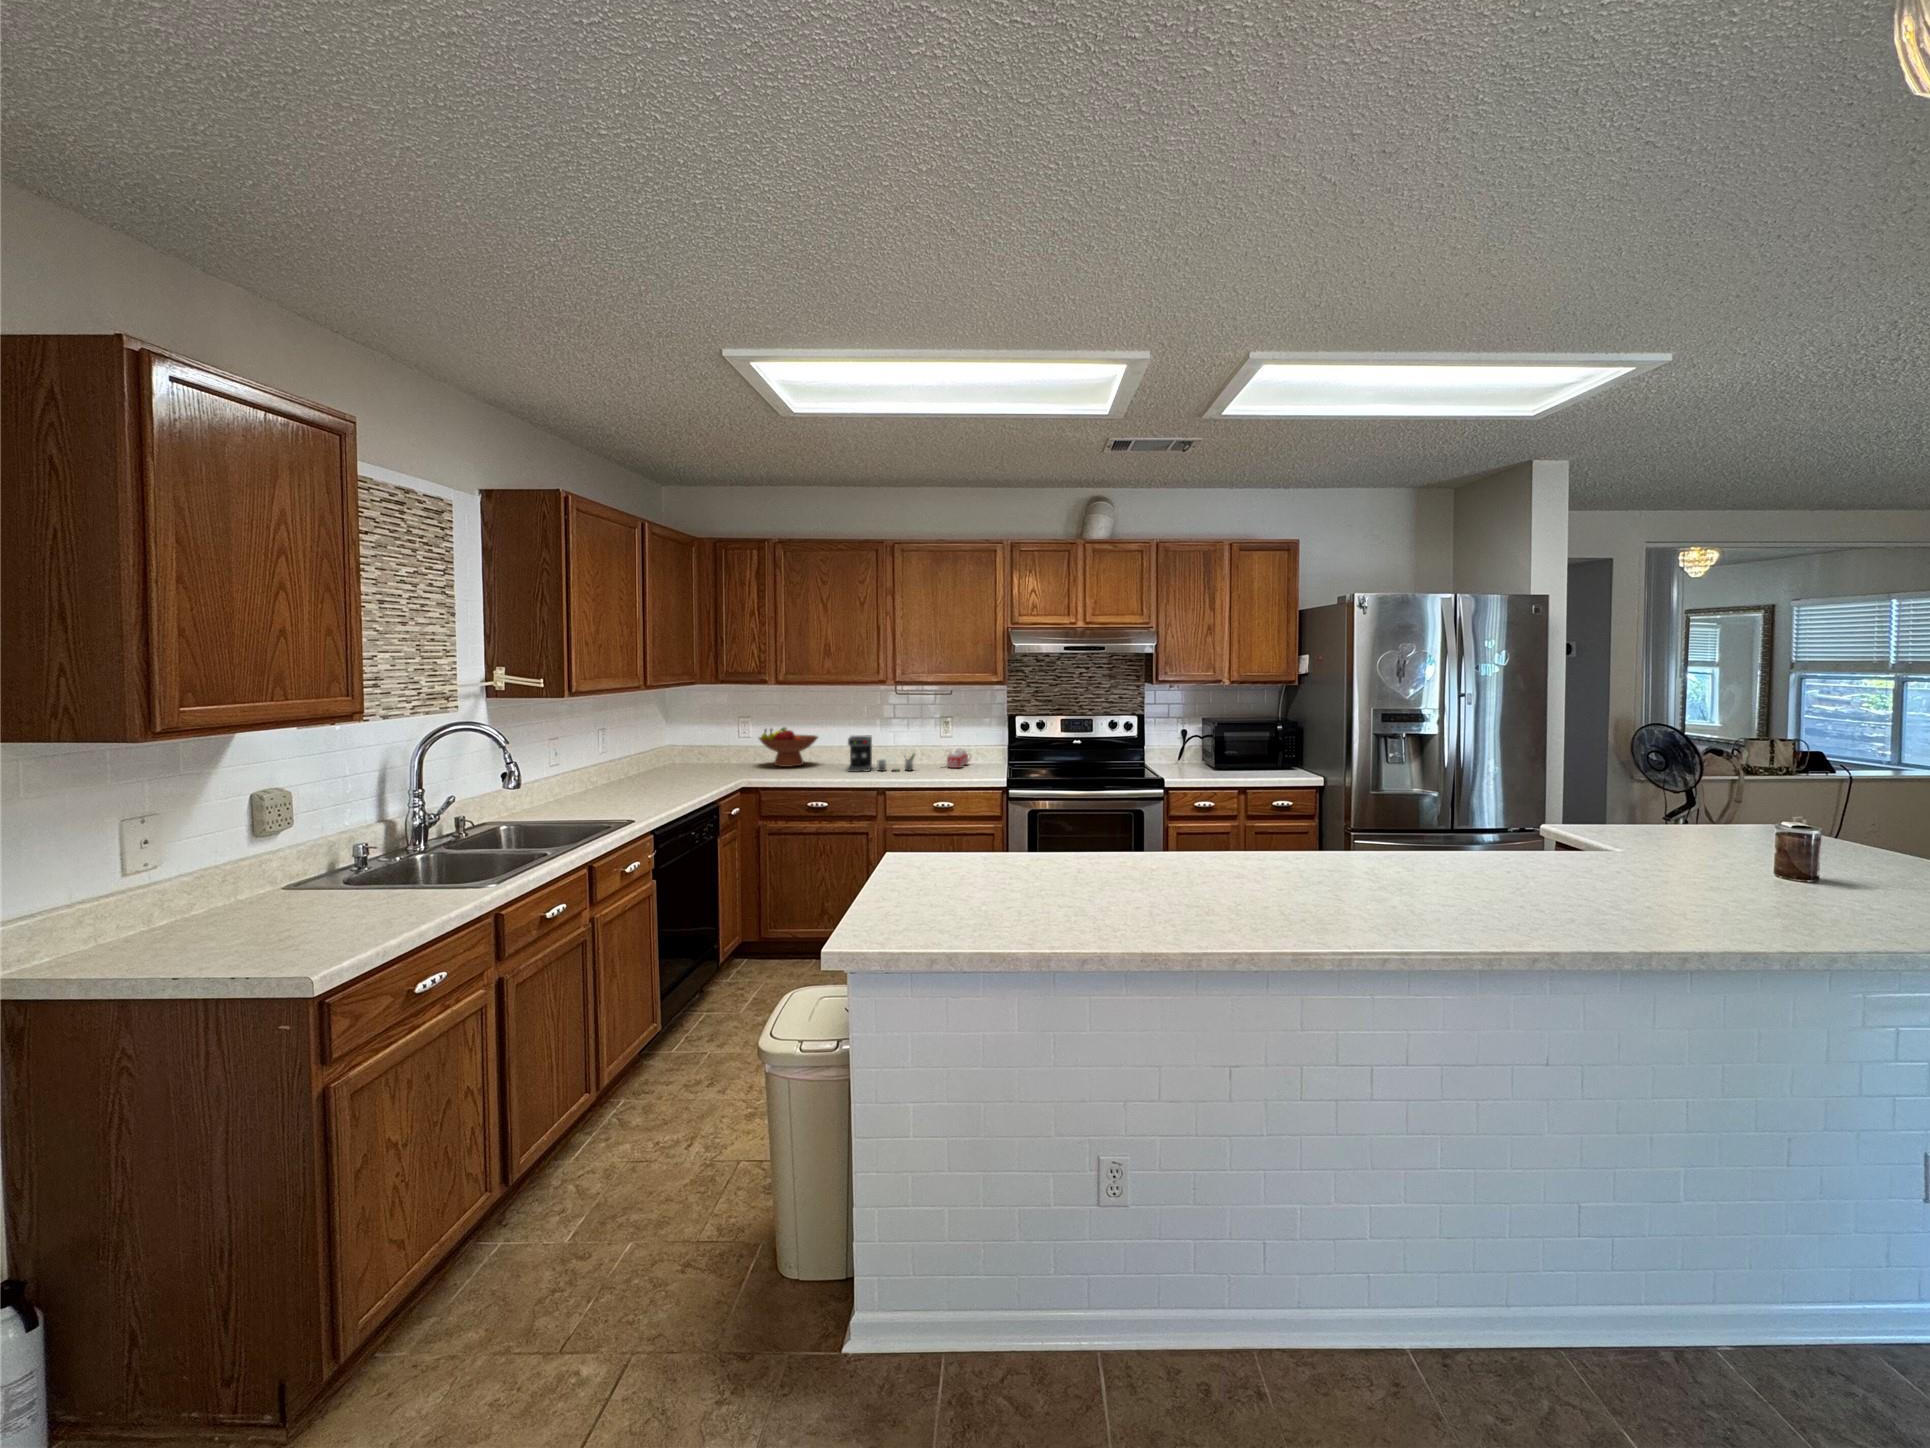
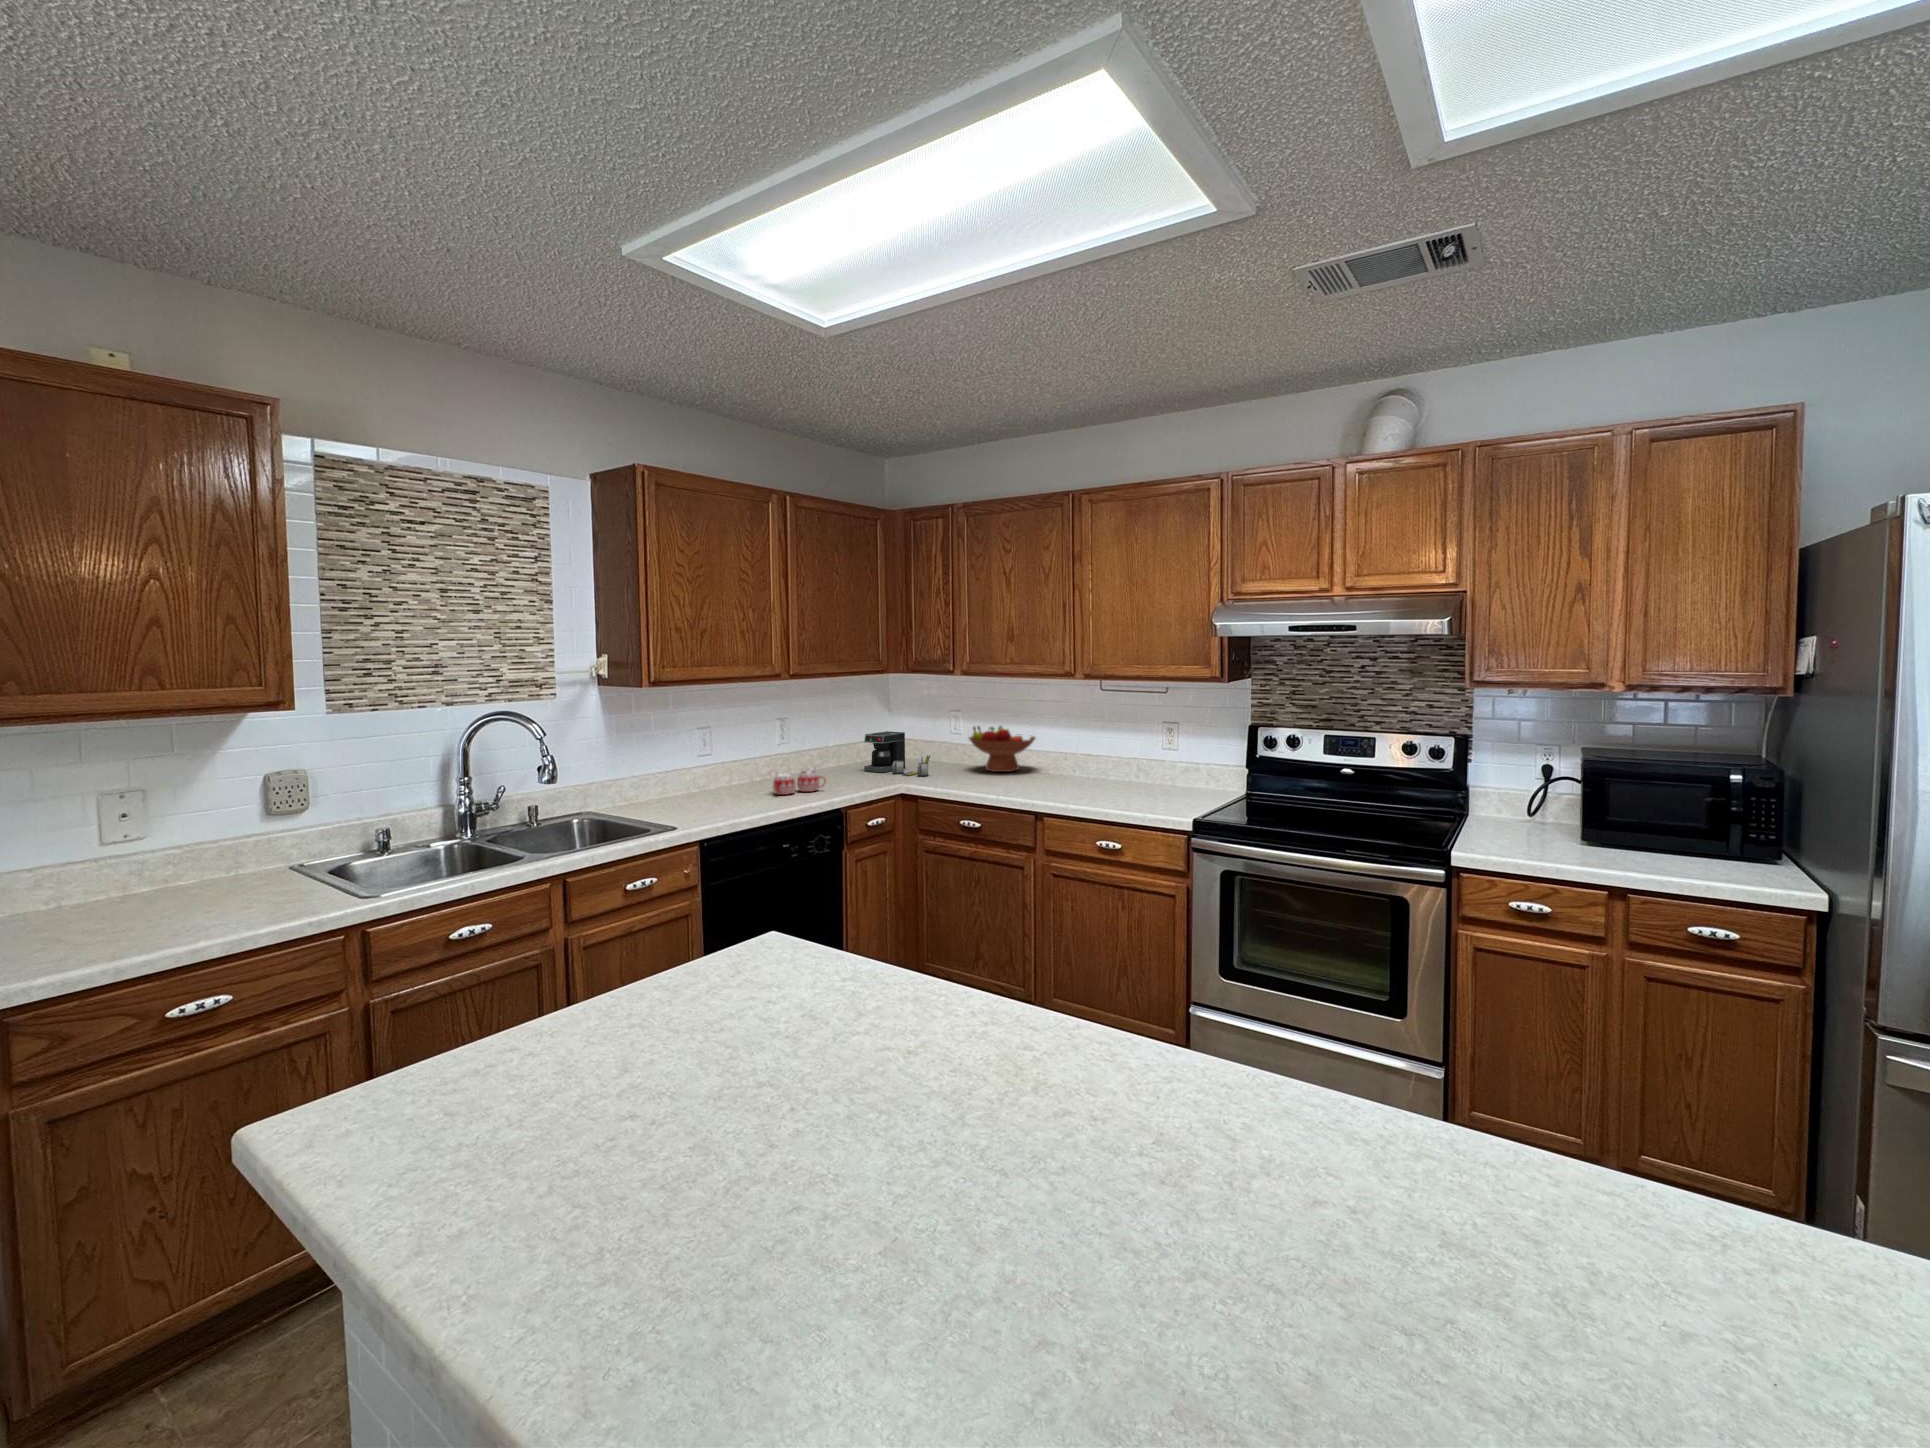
coffee maker: present [848,735,915,772] -> present [864,731,930,776]
mug: present [946,748,969,768] -> present [770,767,826,795]

